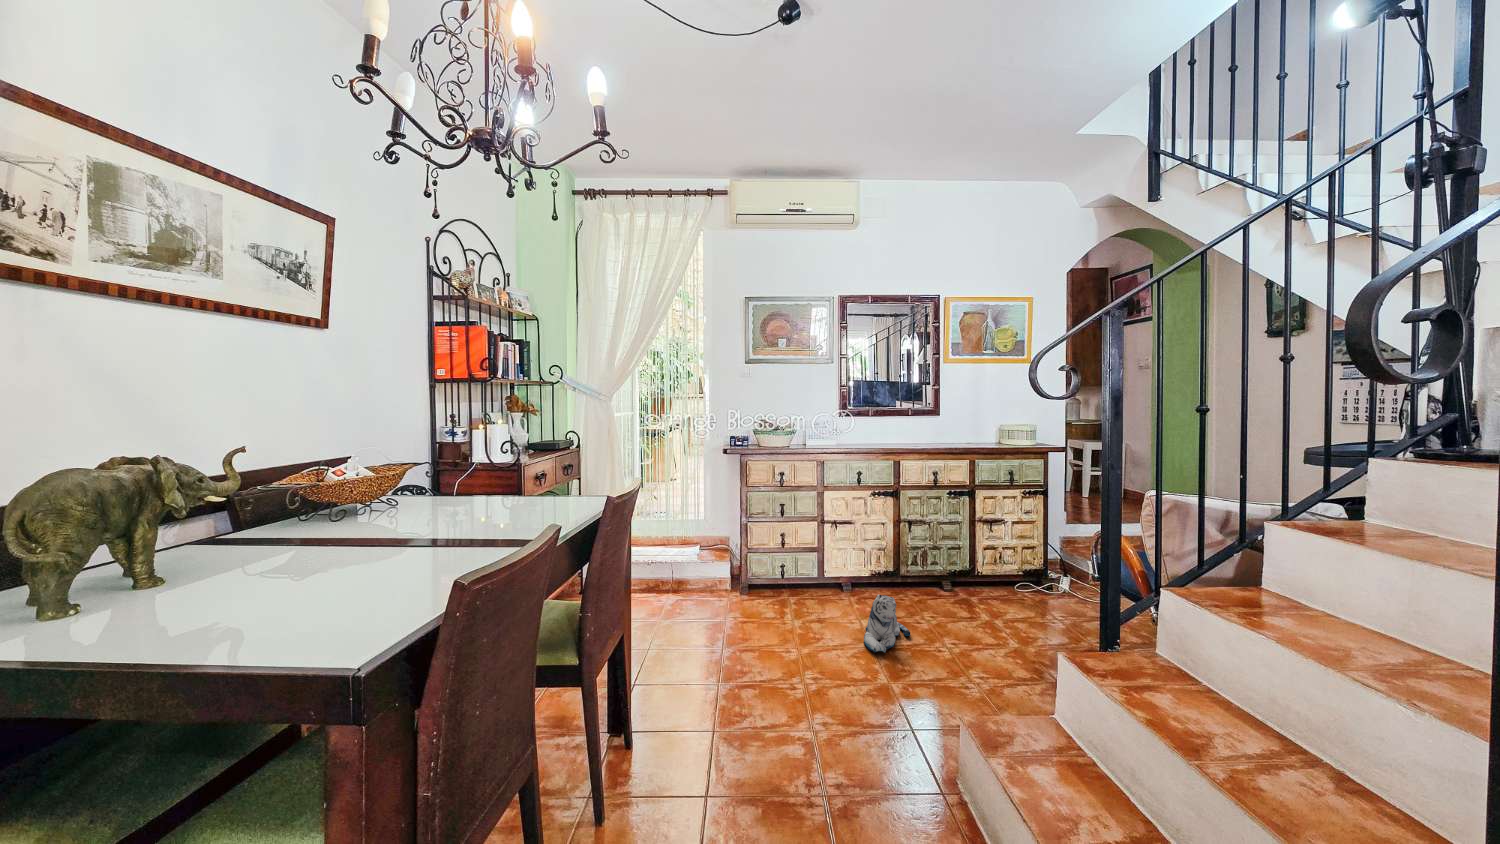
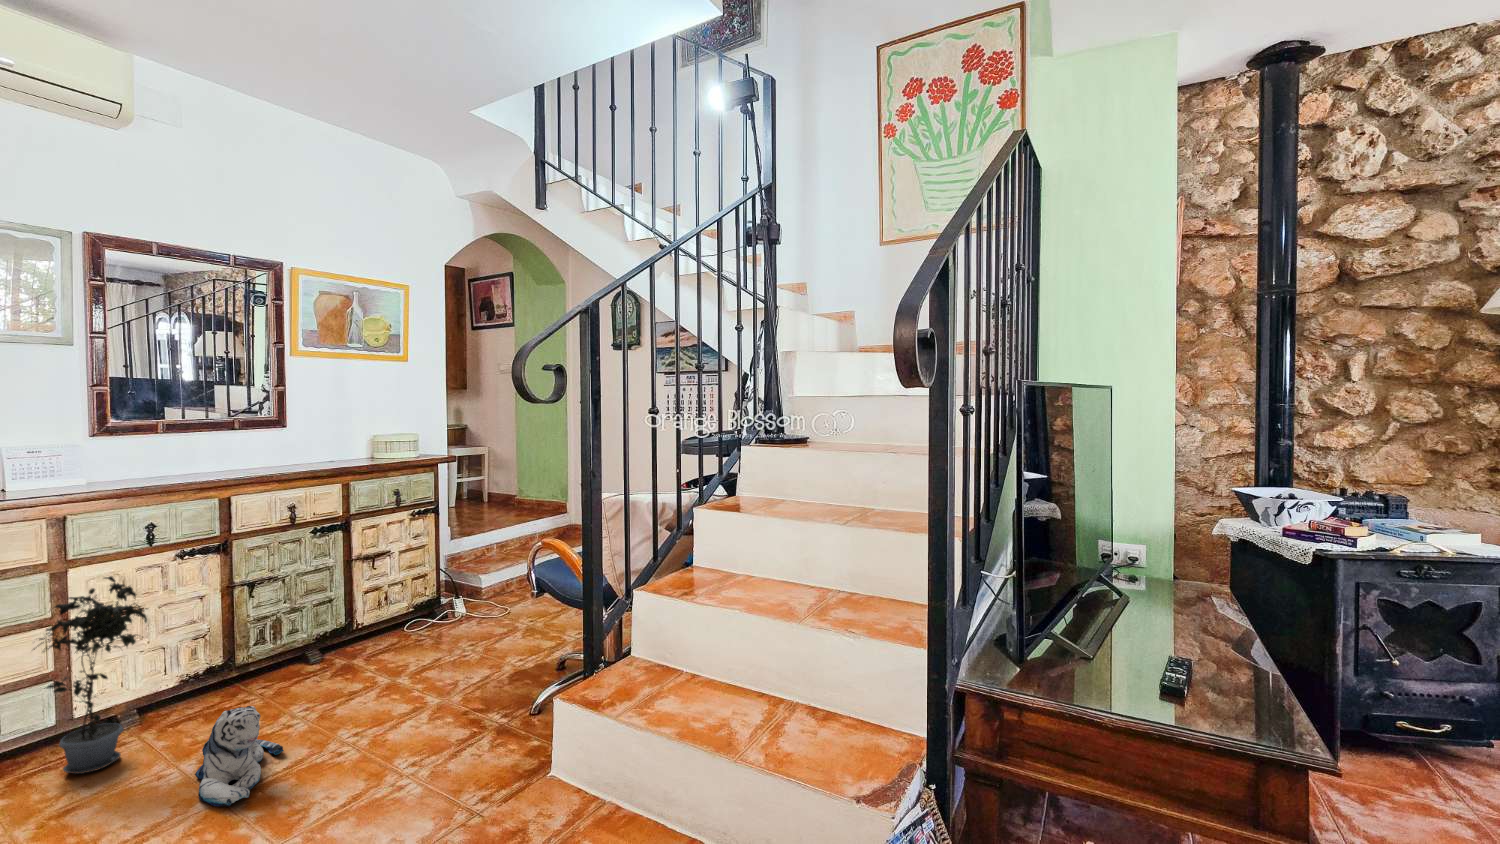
potted plant: none [806,500,854,609] -> present [34,576,147,774]

